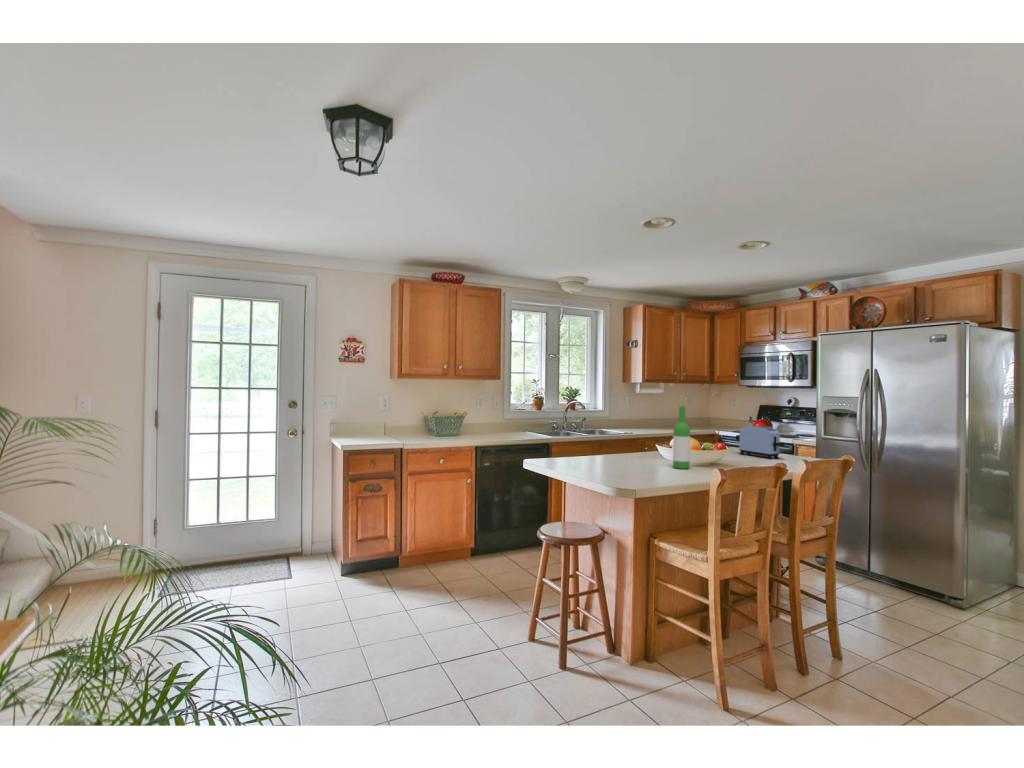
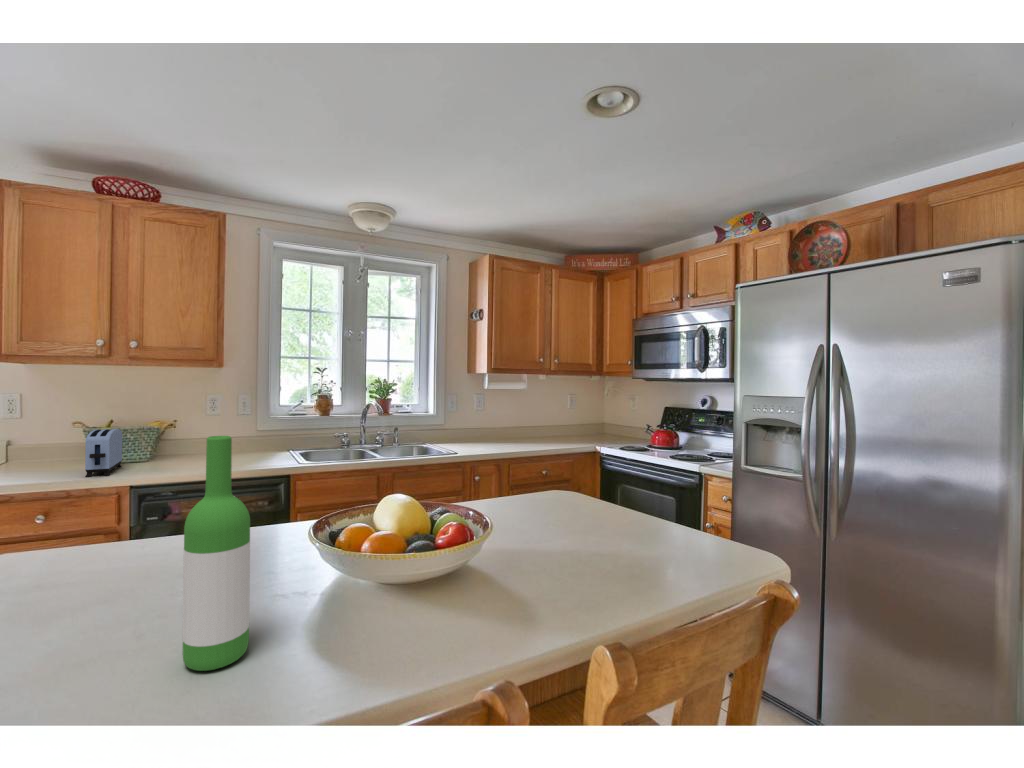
toaster: present [736,426,784,459] -> present [85,429,122,477]

